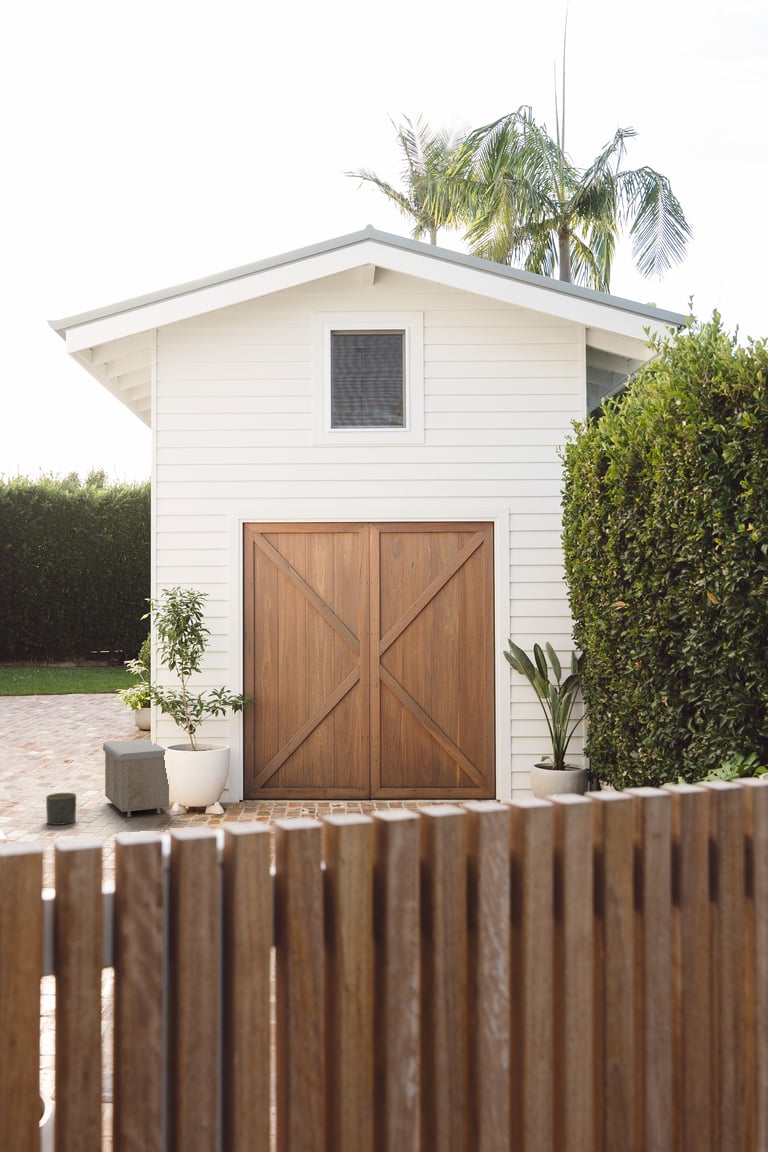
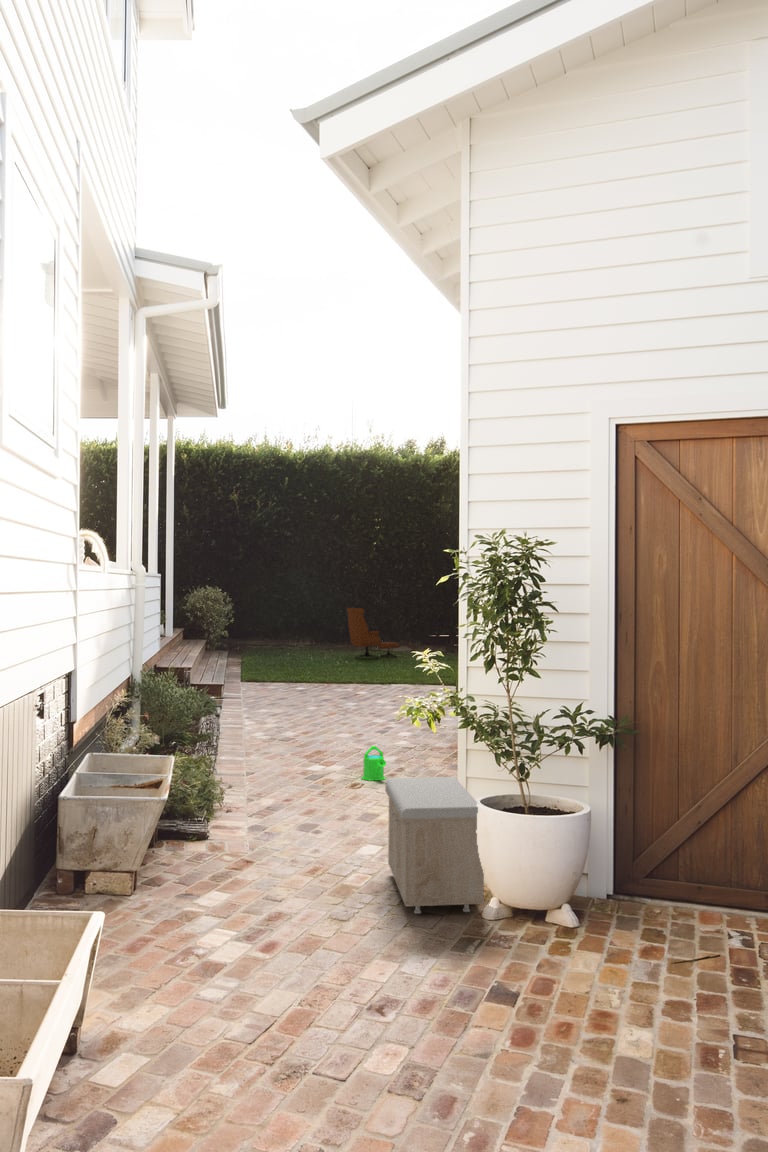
lounge chair: none [19,628,69,676] -> present [347,608,399,659]
watering can: none [68,733,88,759] -> present [362,746,386,780]
planter: present [46,793,76,825] -> none [288,861,334,918]

